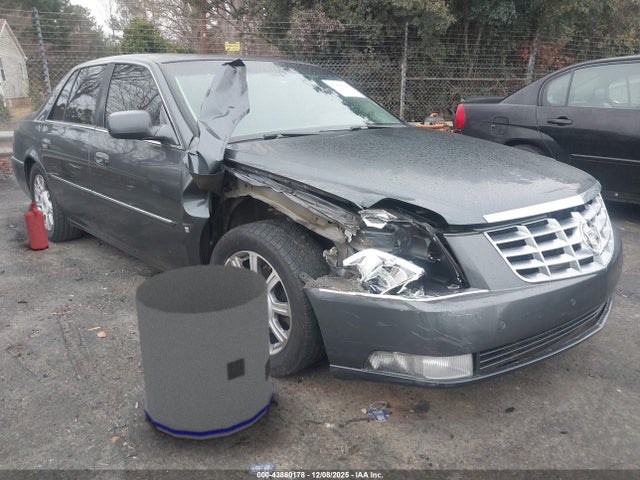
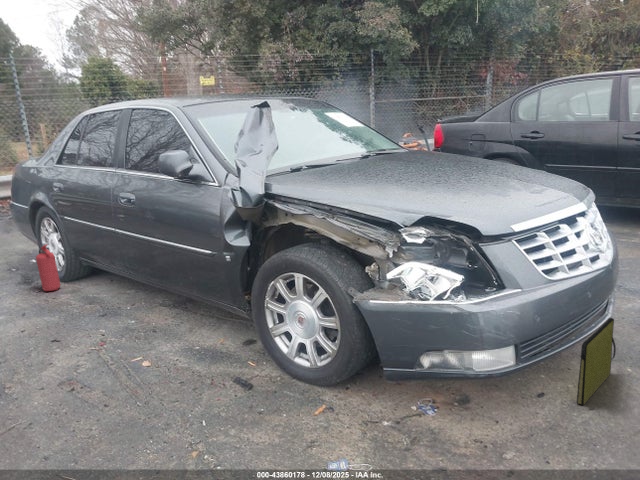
trash can: present [135,265,274,440] -> none [205,287,330,446]
bag: none [548,329,605,427] -> present [577,318,616,405]

